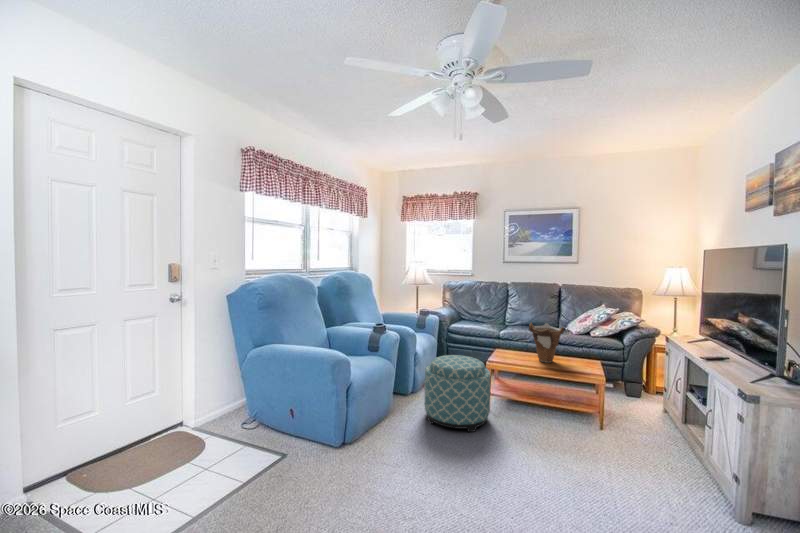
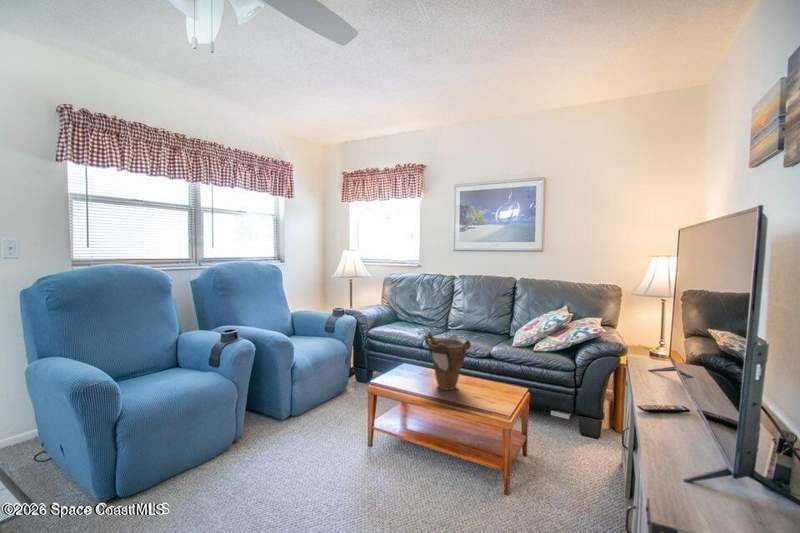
ottoman: present [425,355,491,432] -> none [265,375,357,490]

